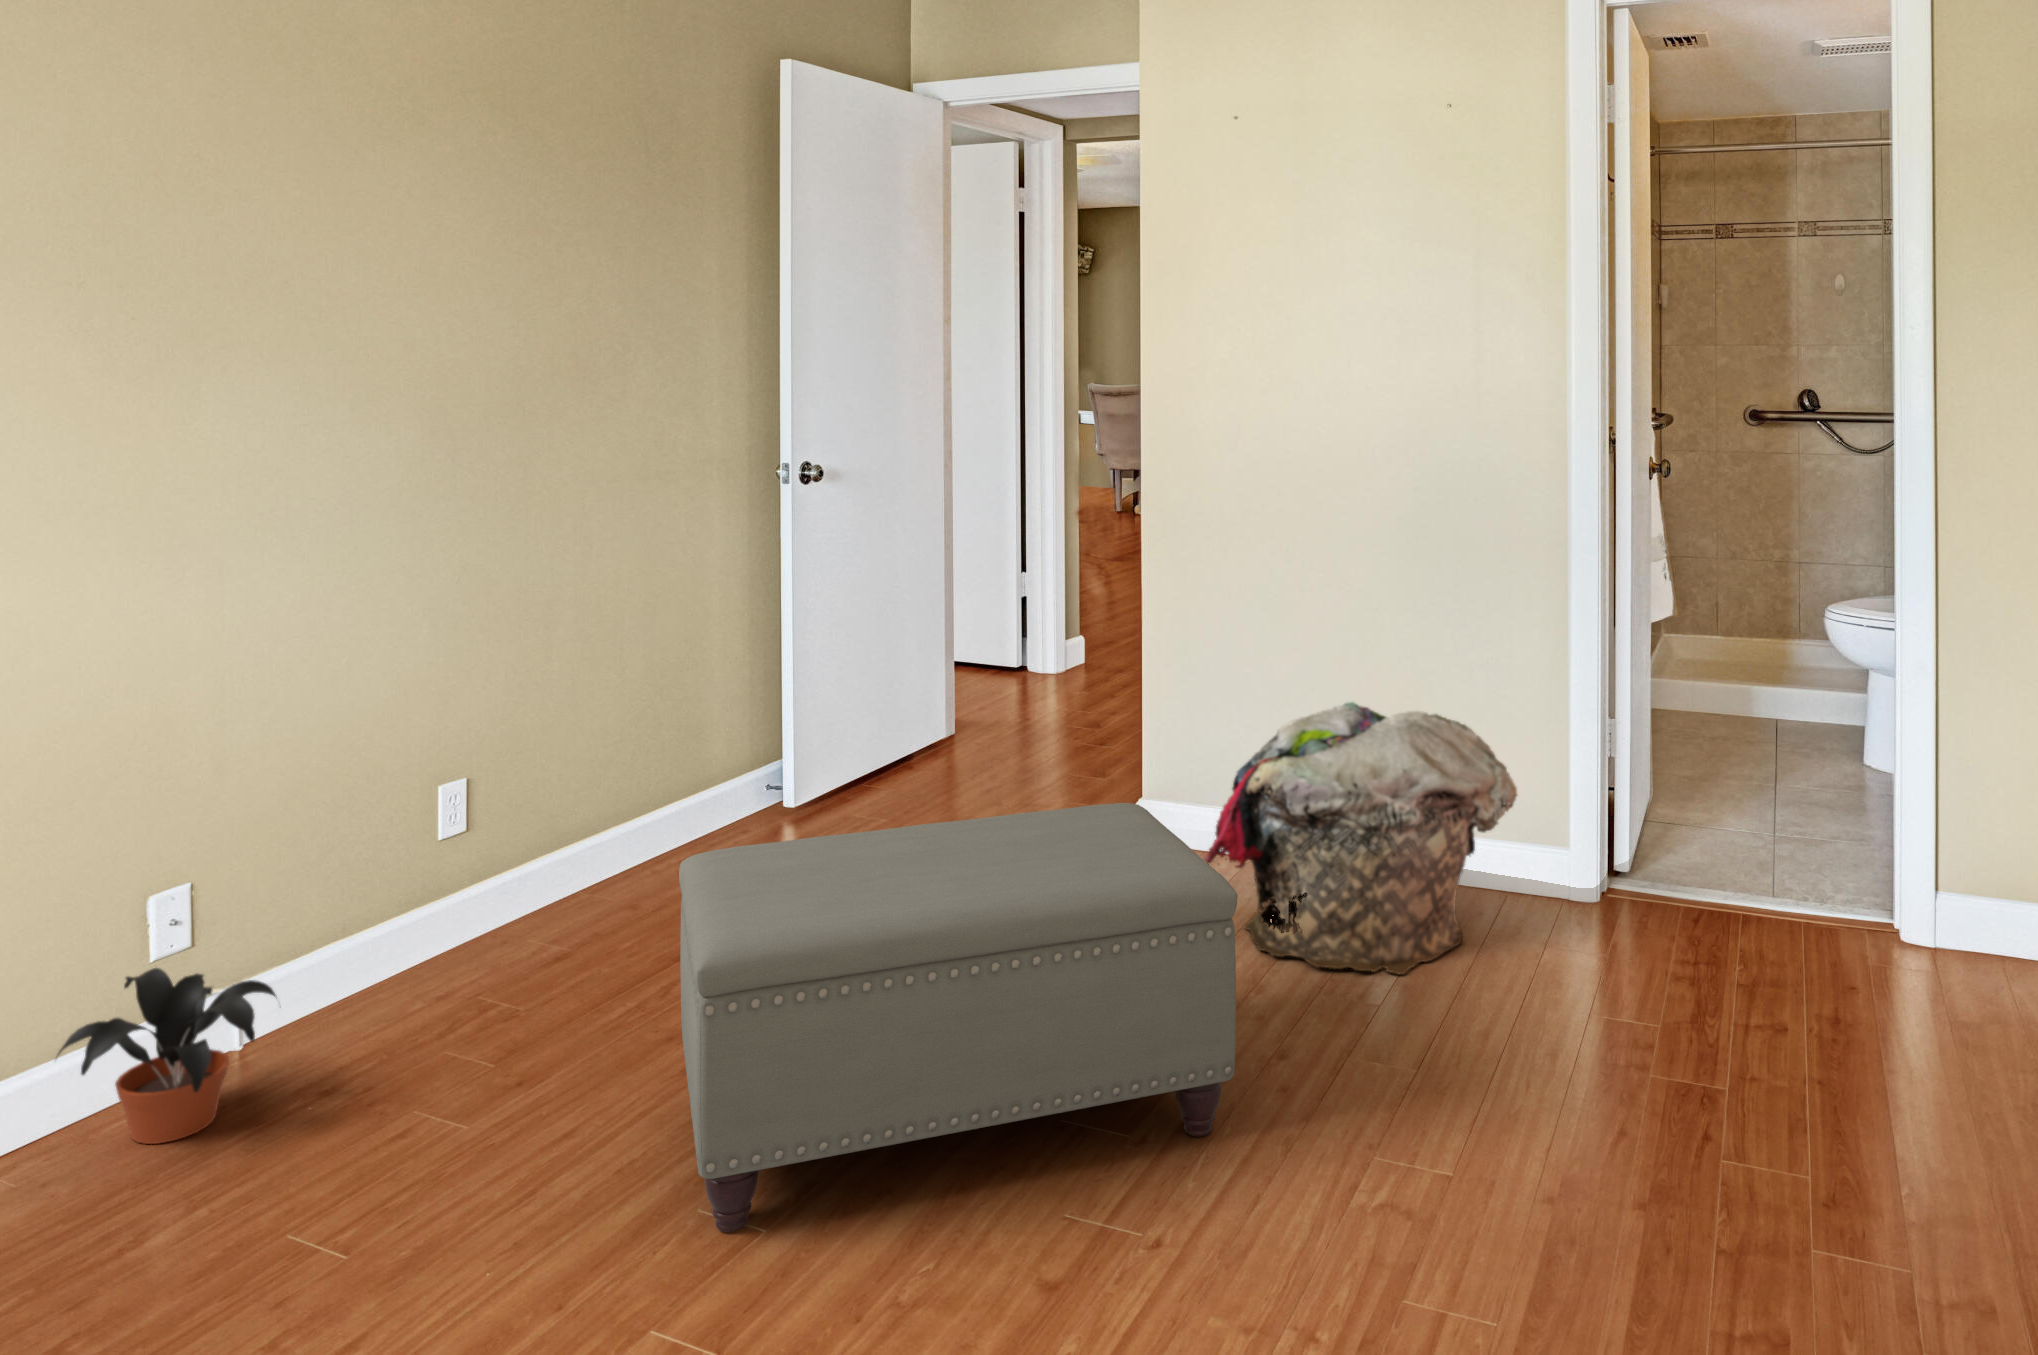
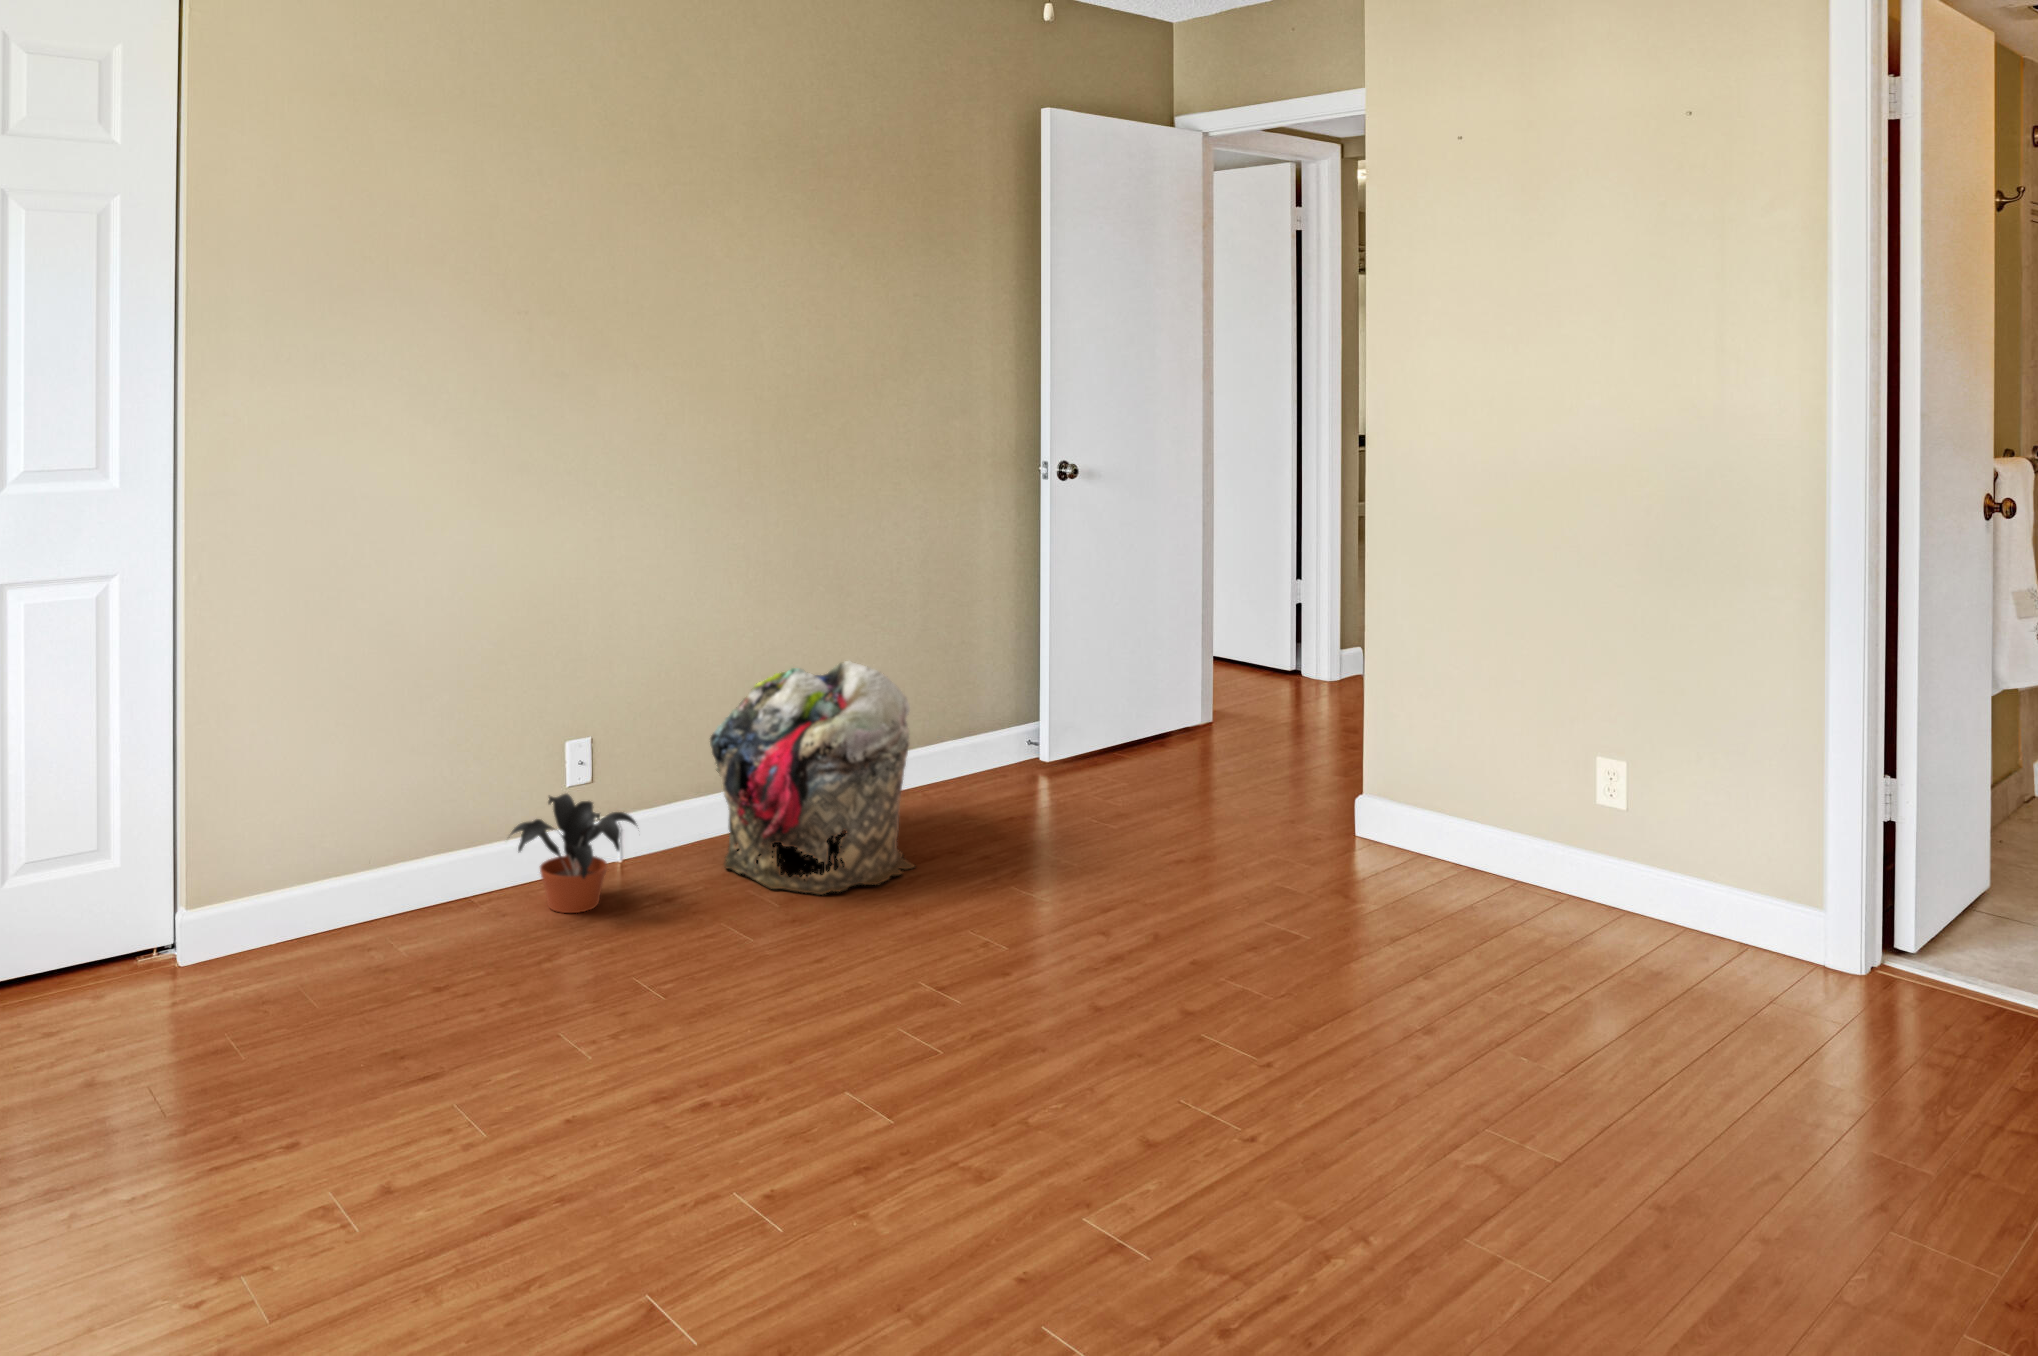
laundry basket: present [1203,702,1517,974] -> present [710,661,915,895]
ottoman: present [679,803,1238,1232] -> none [894,761,1368,1074]

